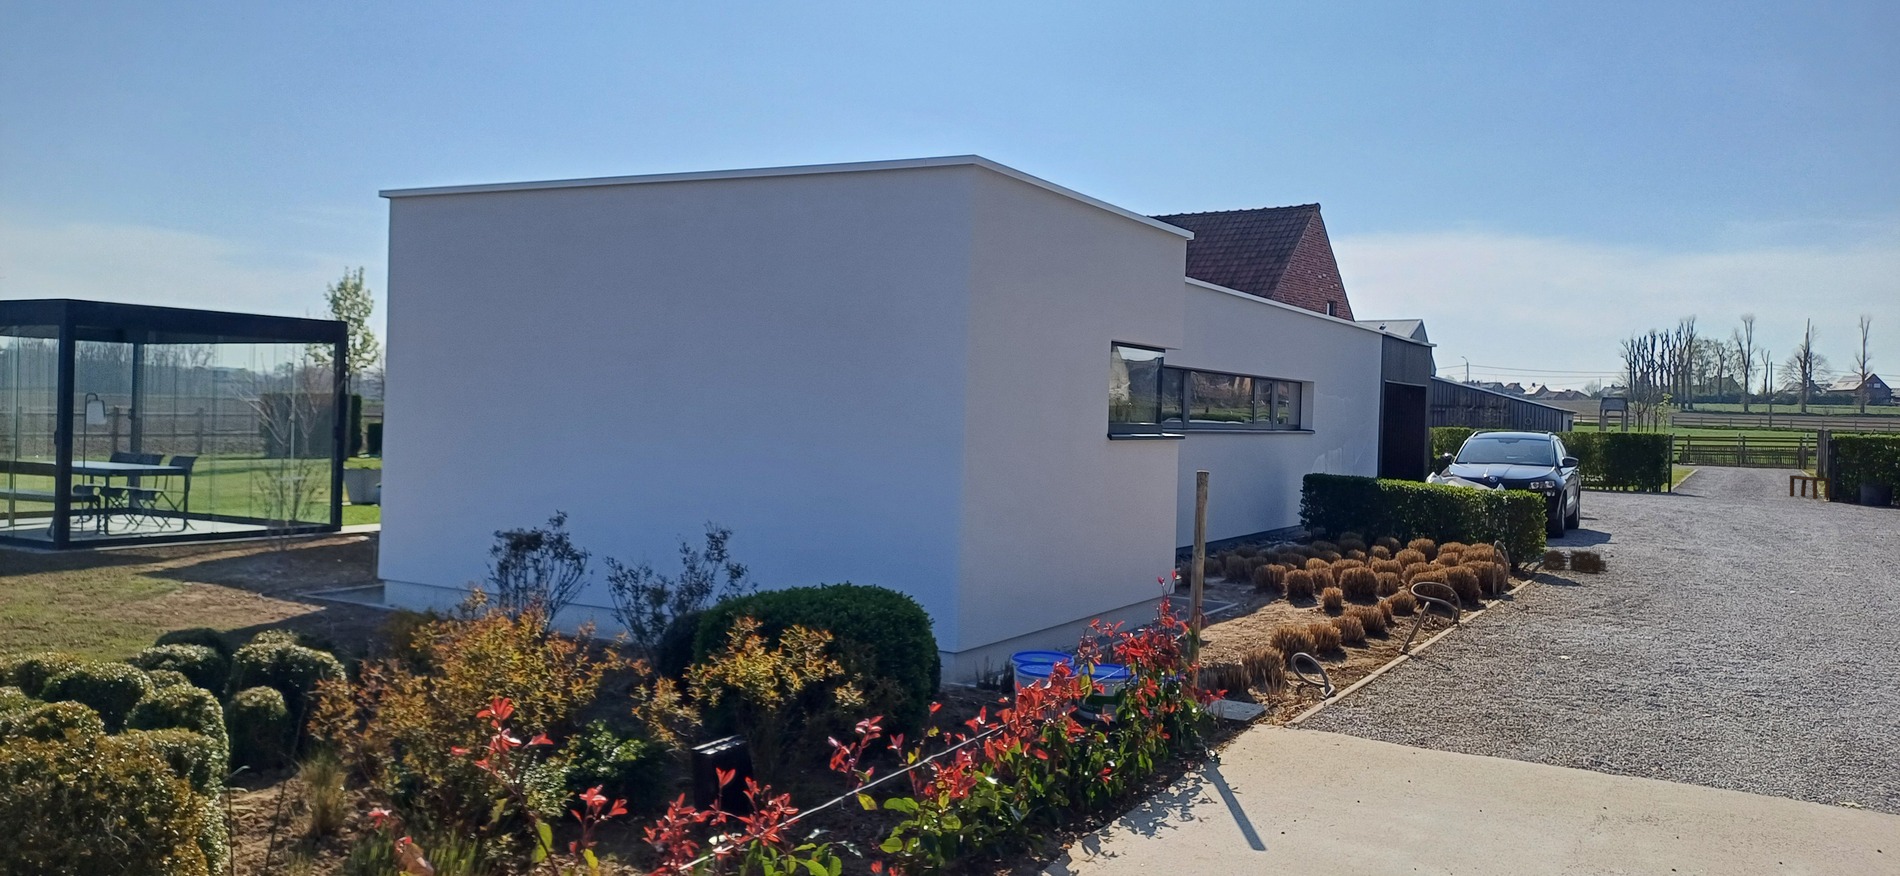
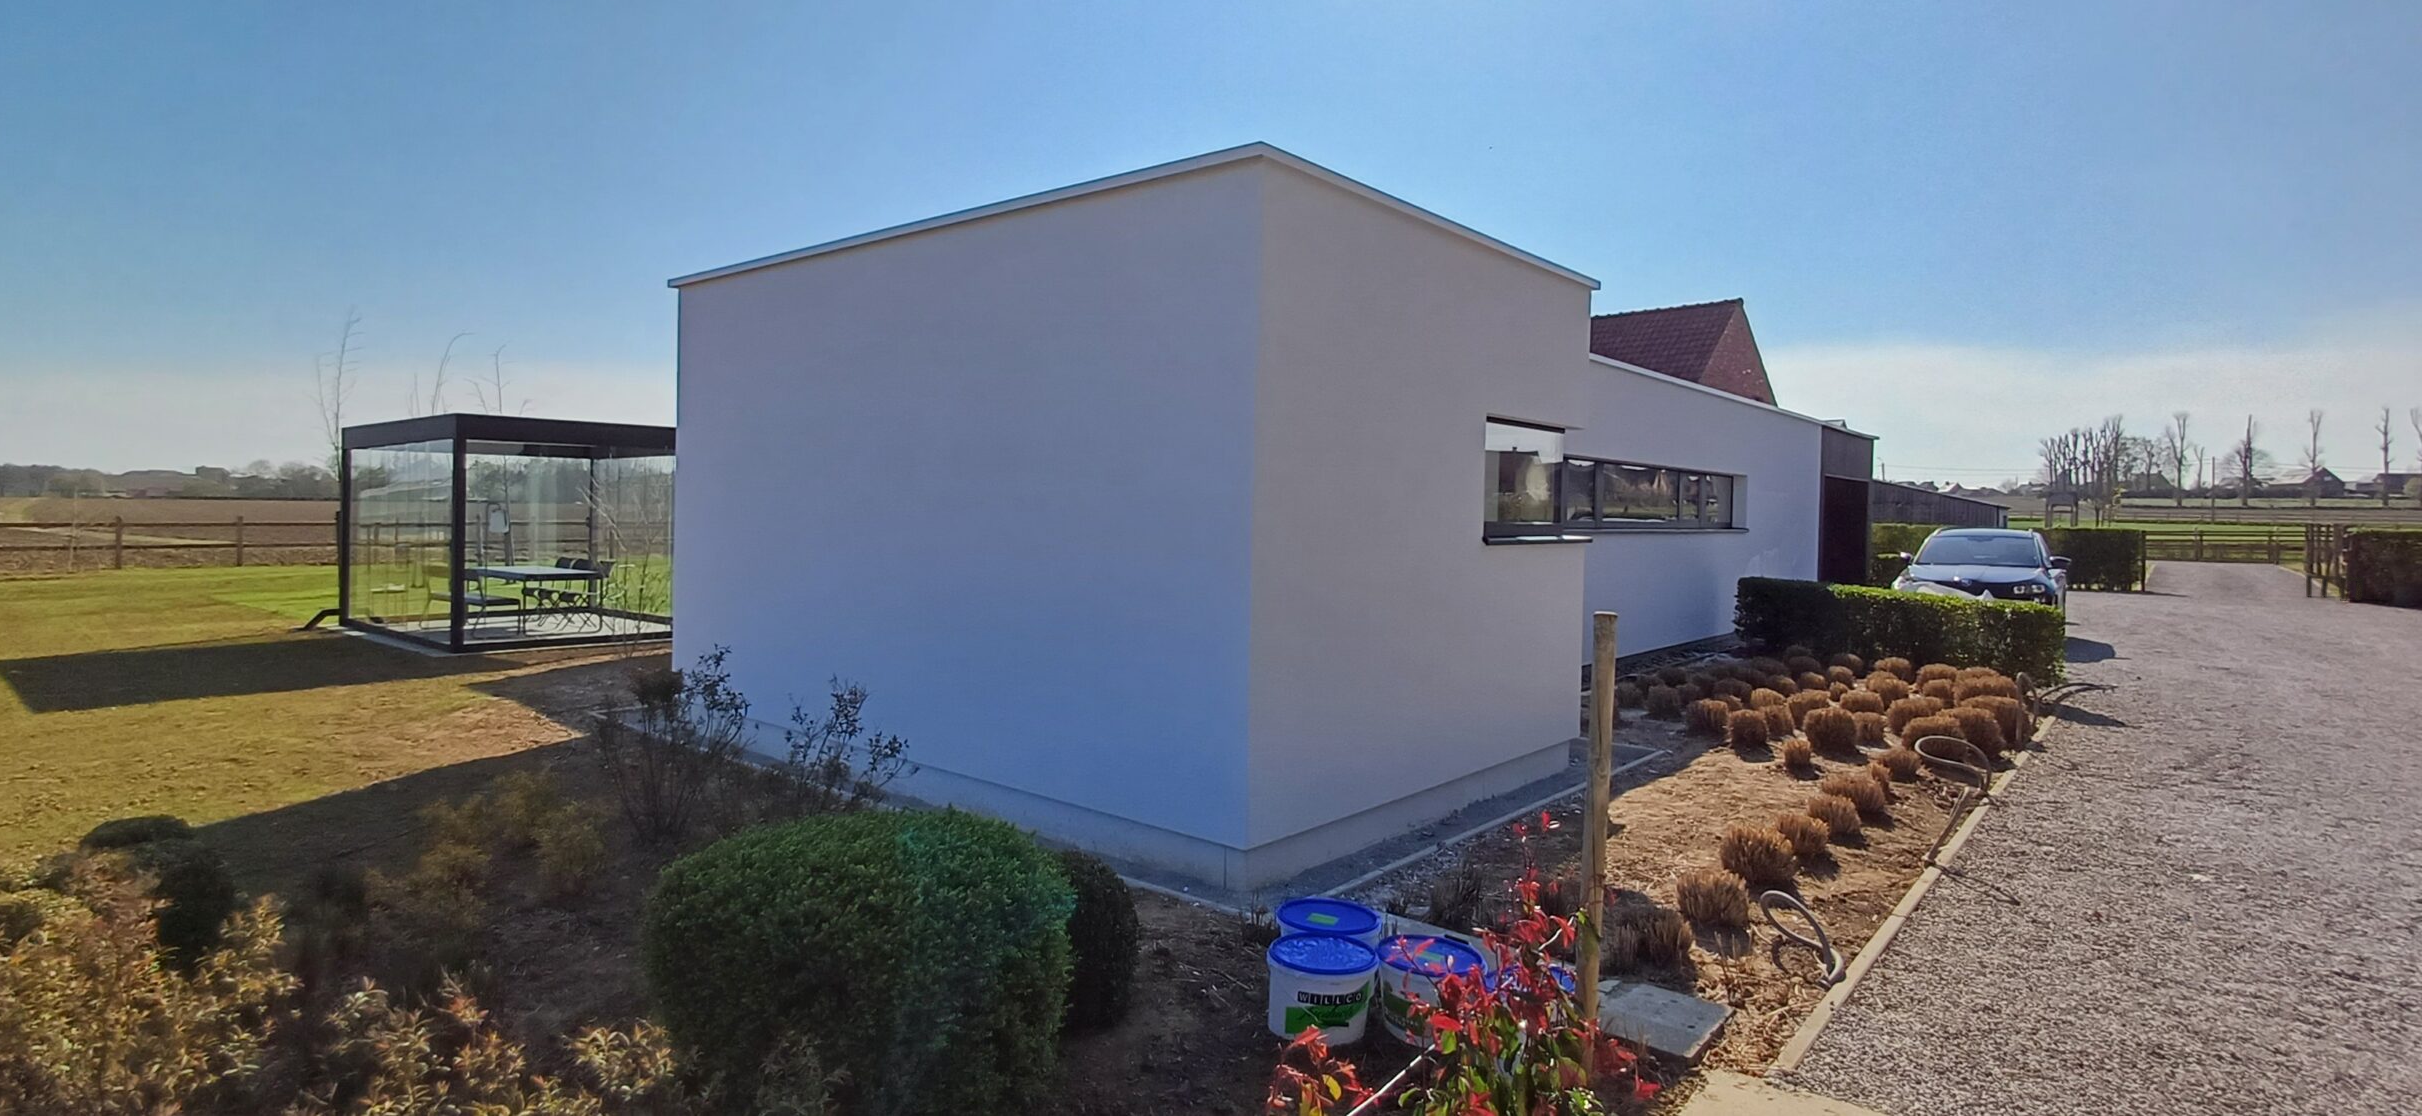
woven basket: present [1543,550,1606,573] -> none [2058,676,2152,710]

